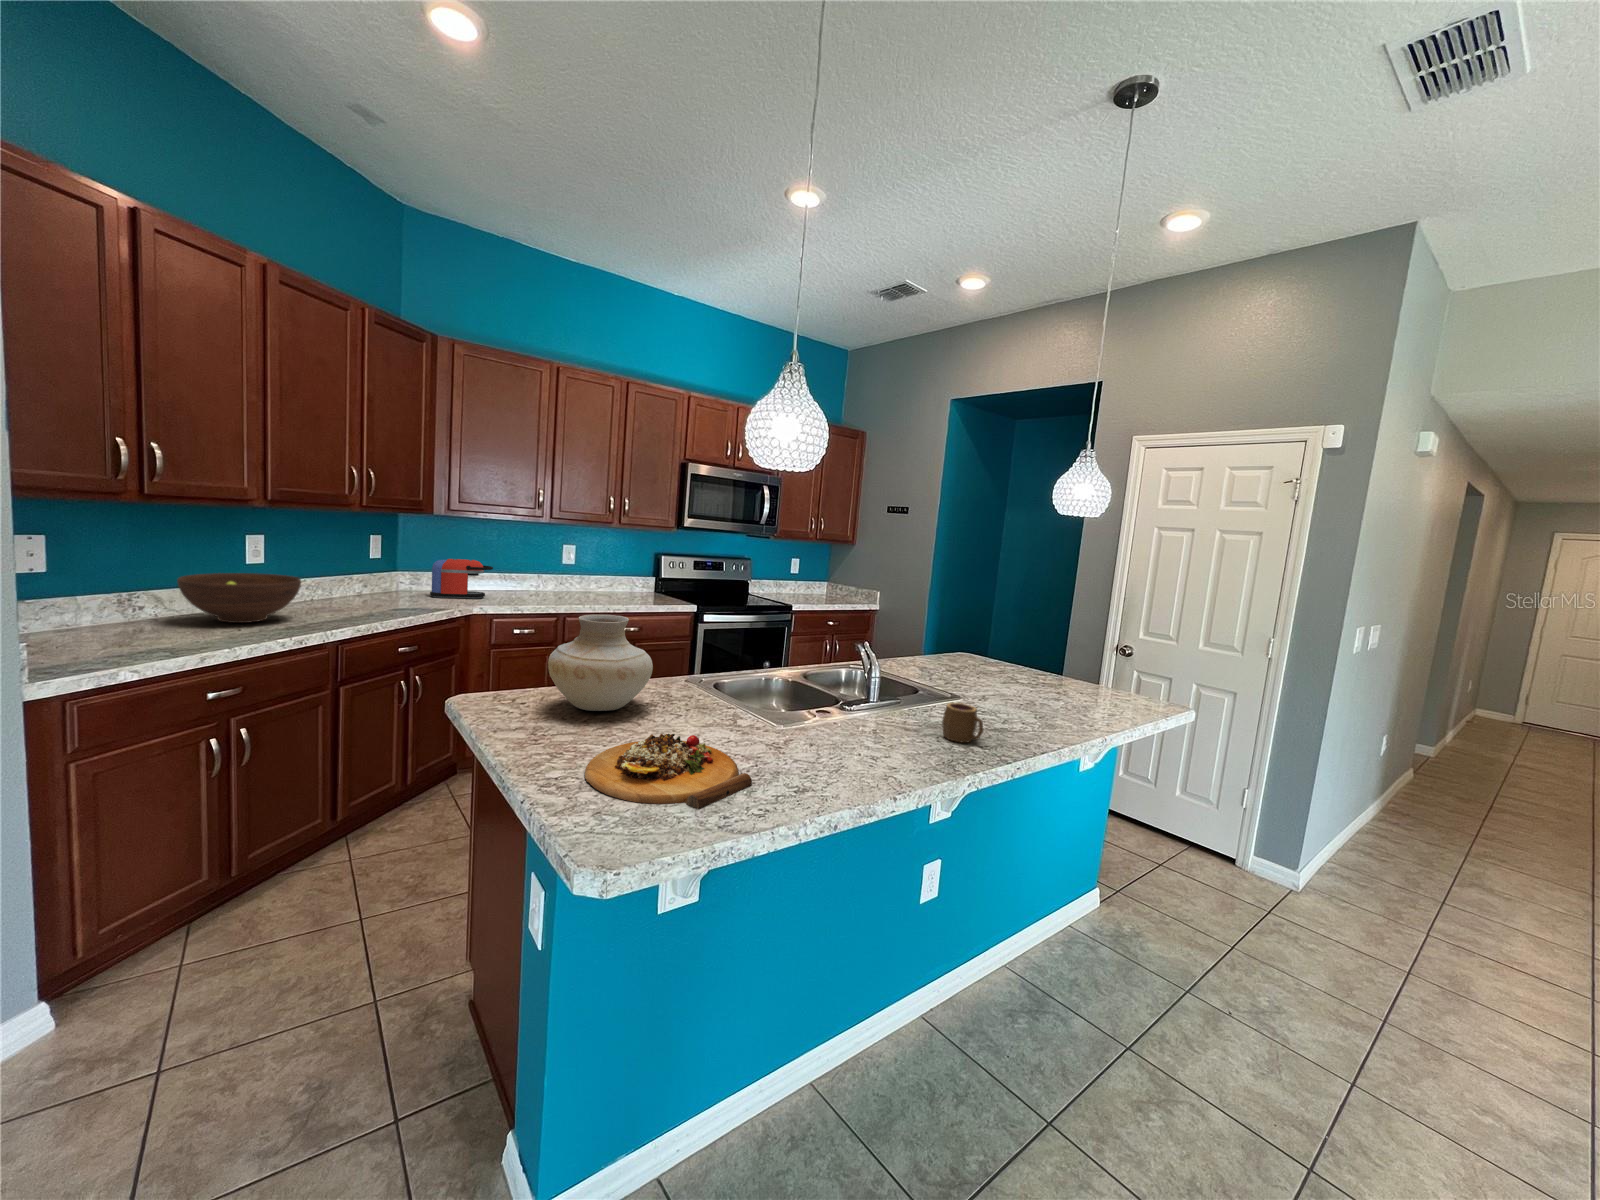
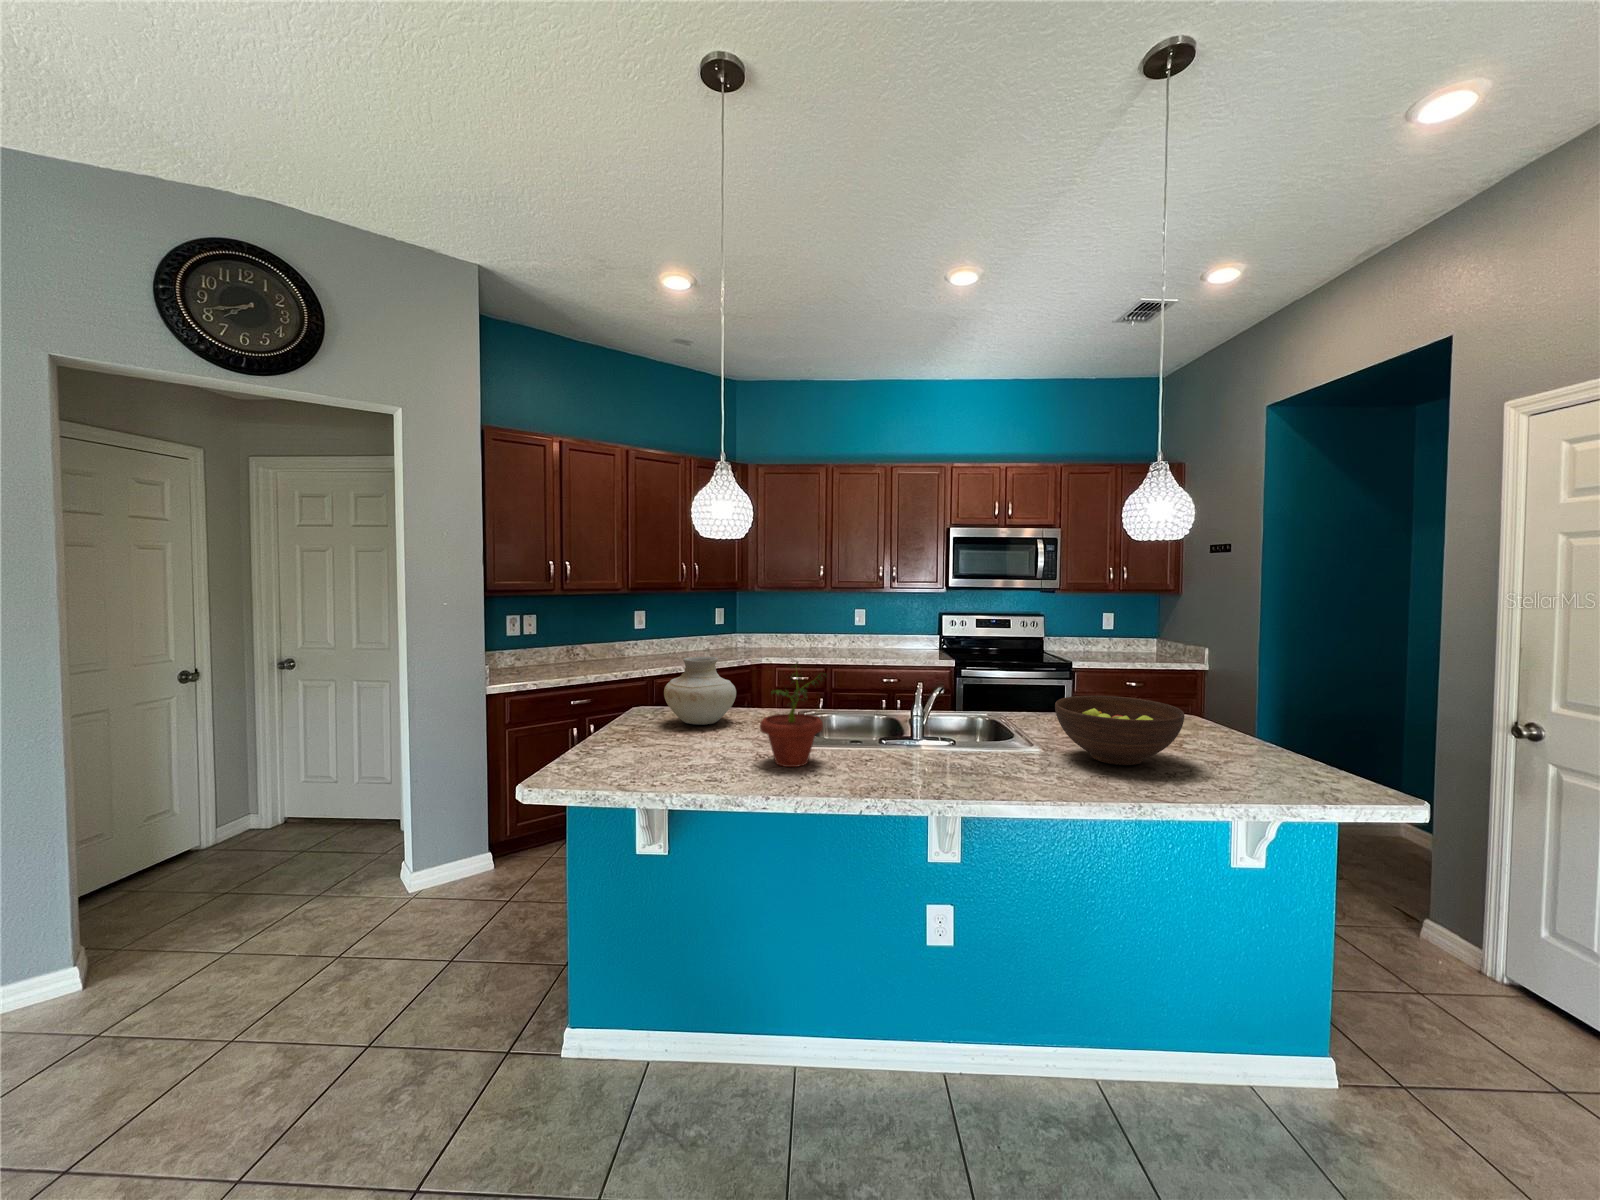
coffee maker: present [430,559,493,599] -> none [749,623,789,654]
fruit bowl: present [177,573,301,623] -> present [1055,696,1184,765]
potted plant: none [798,624,884,753] -> present [760,662,826,767]
mug: present [942,703,984,743] -> none [899,740,933,778]
cutting board: present [585,734,752,809] -> none [602,732,706,776]

